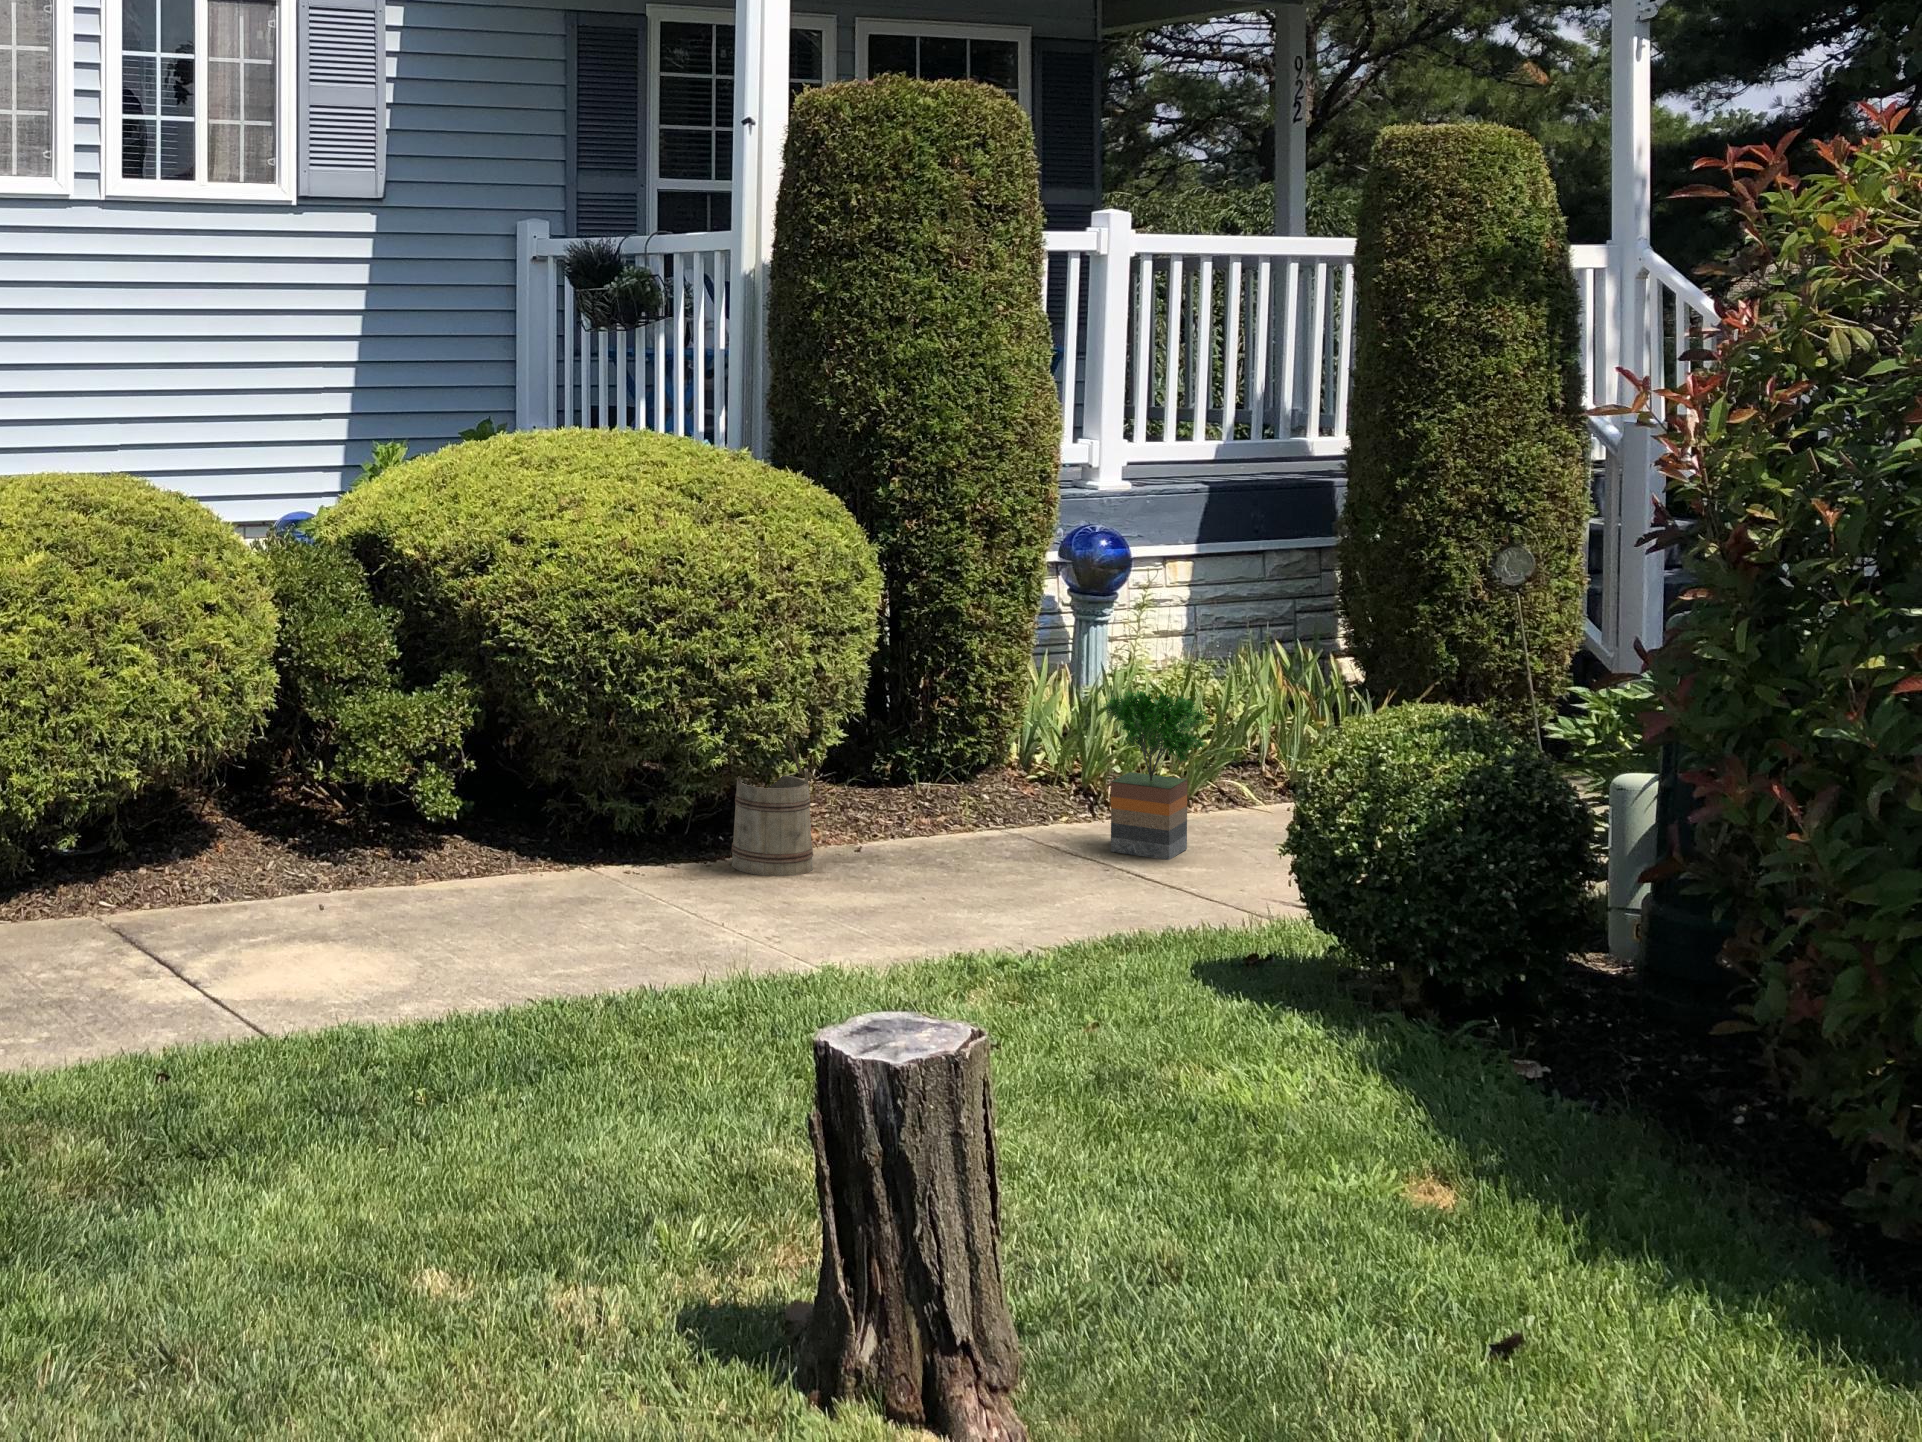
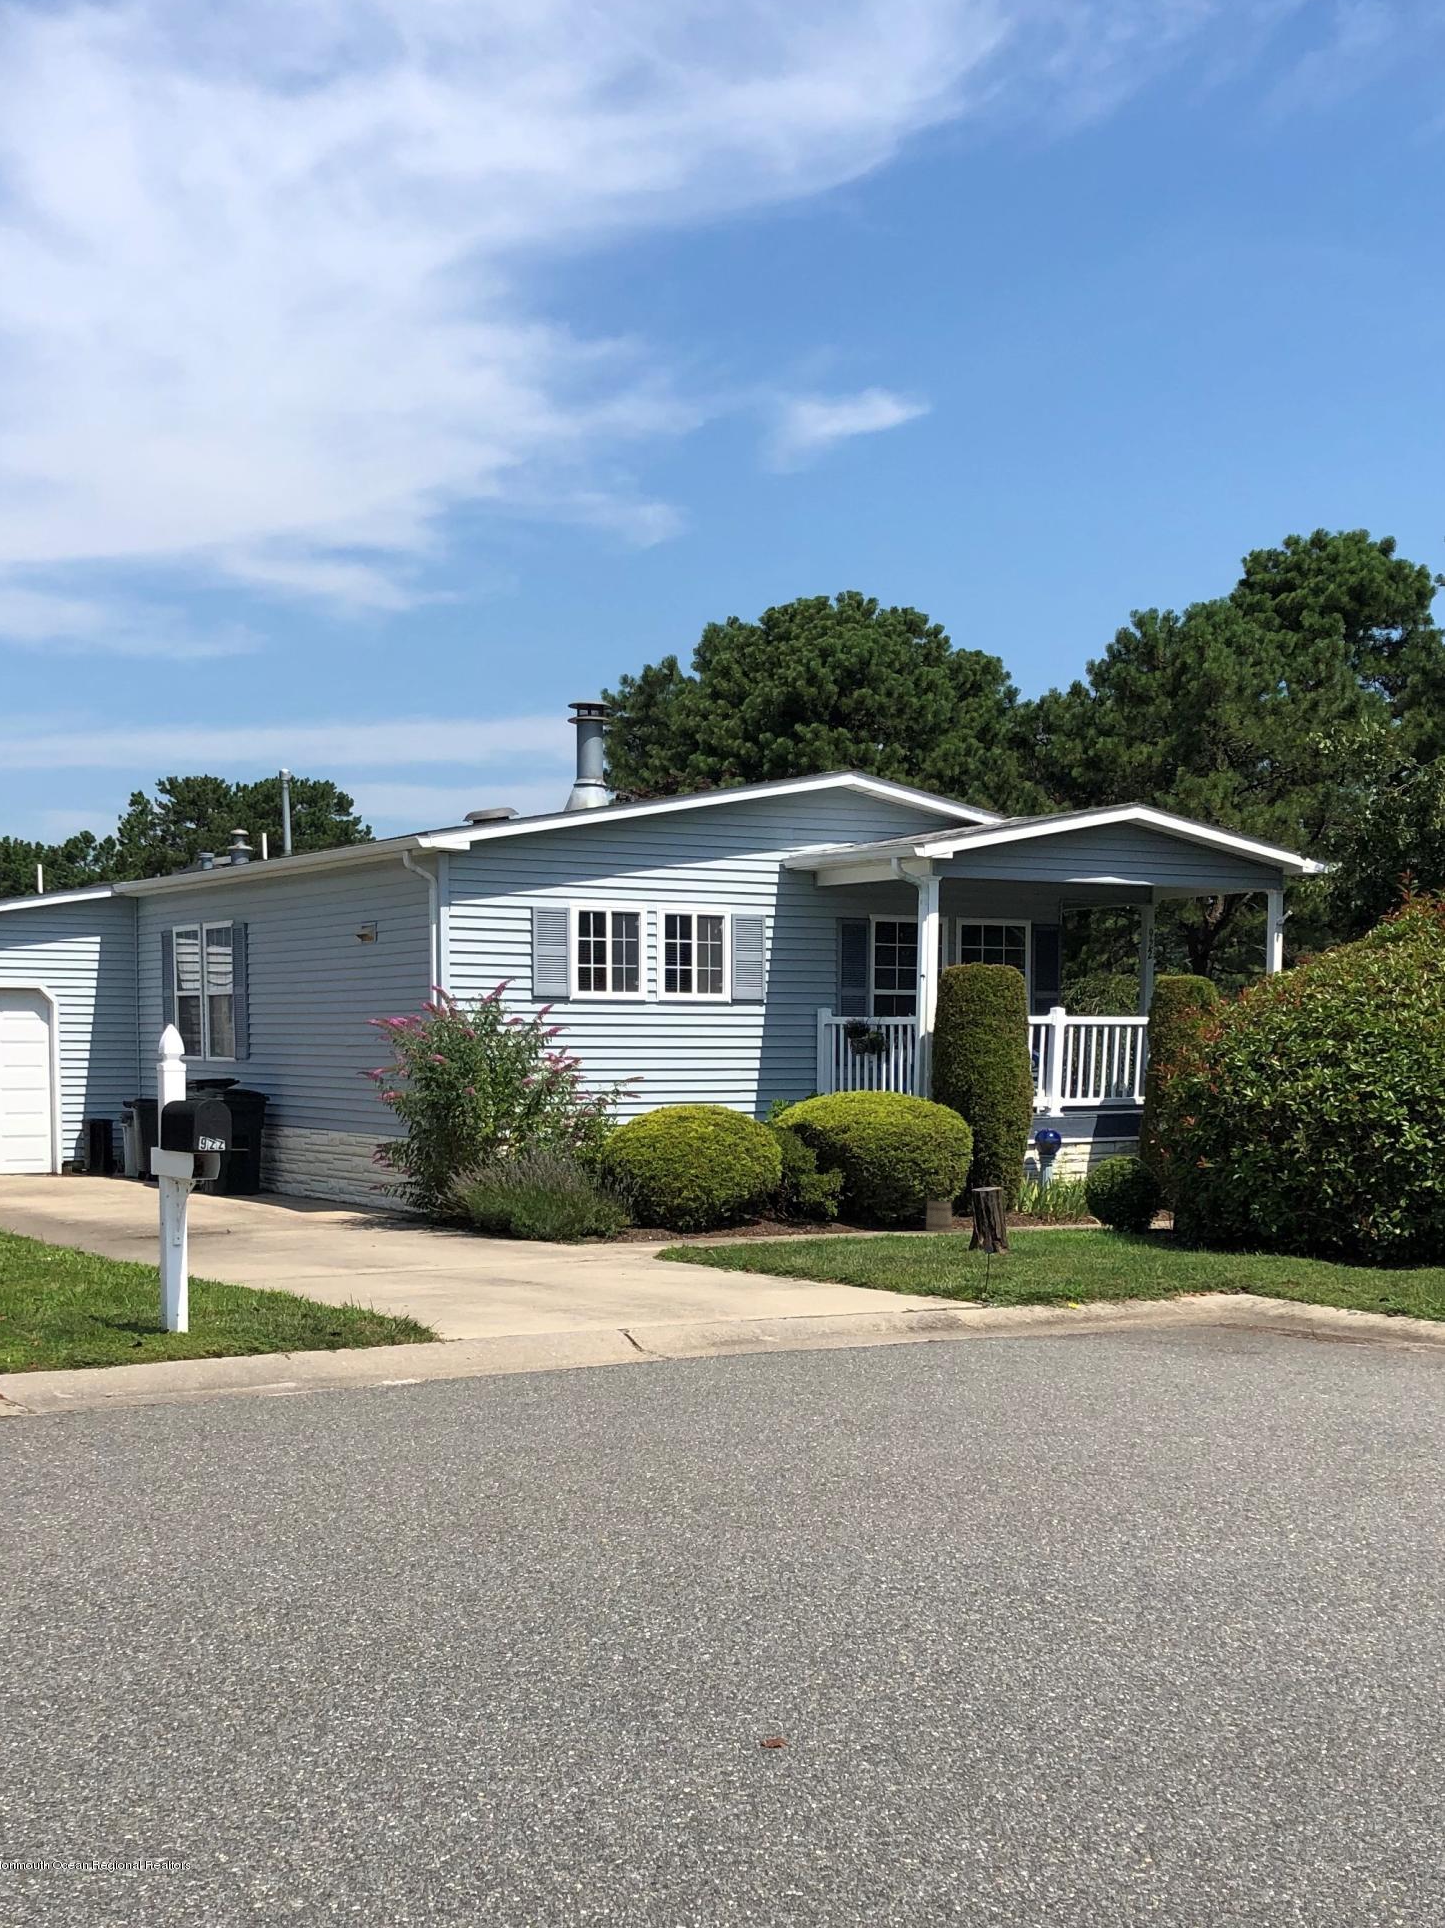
potted tree: present [1104,690,1209,860] -> none [1046,1175,1081,1230]

